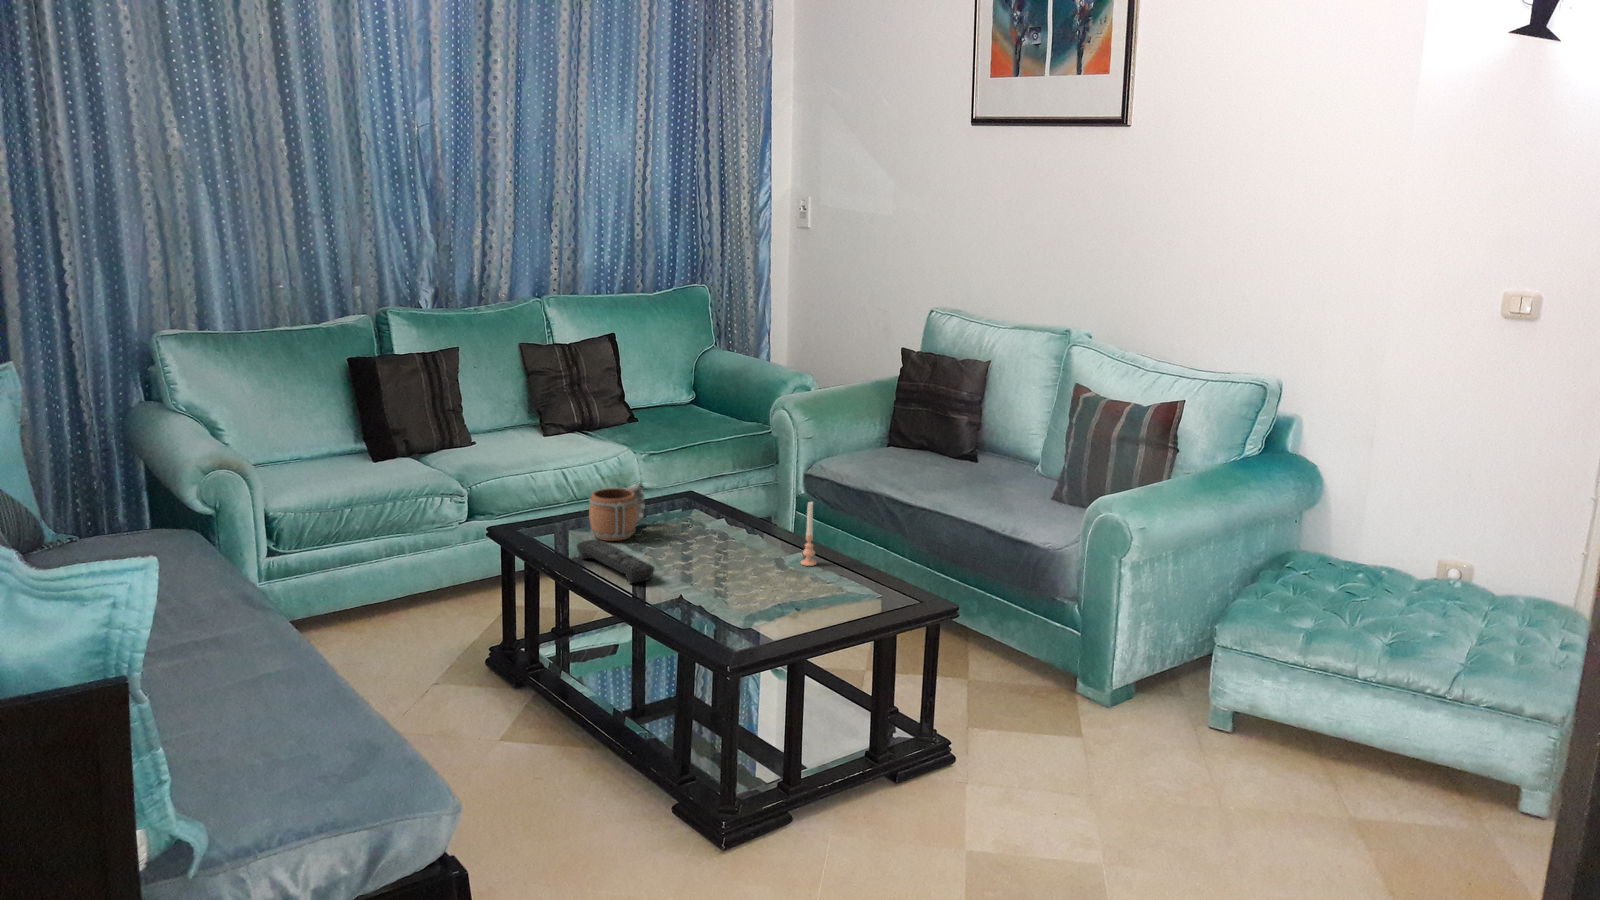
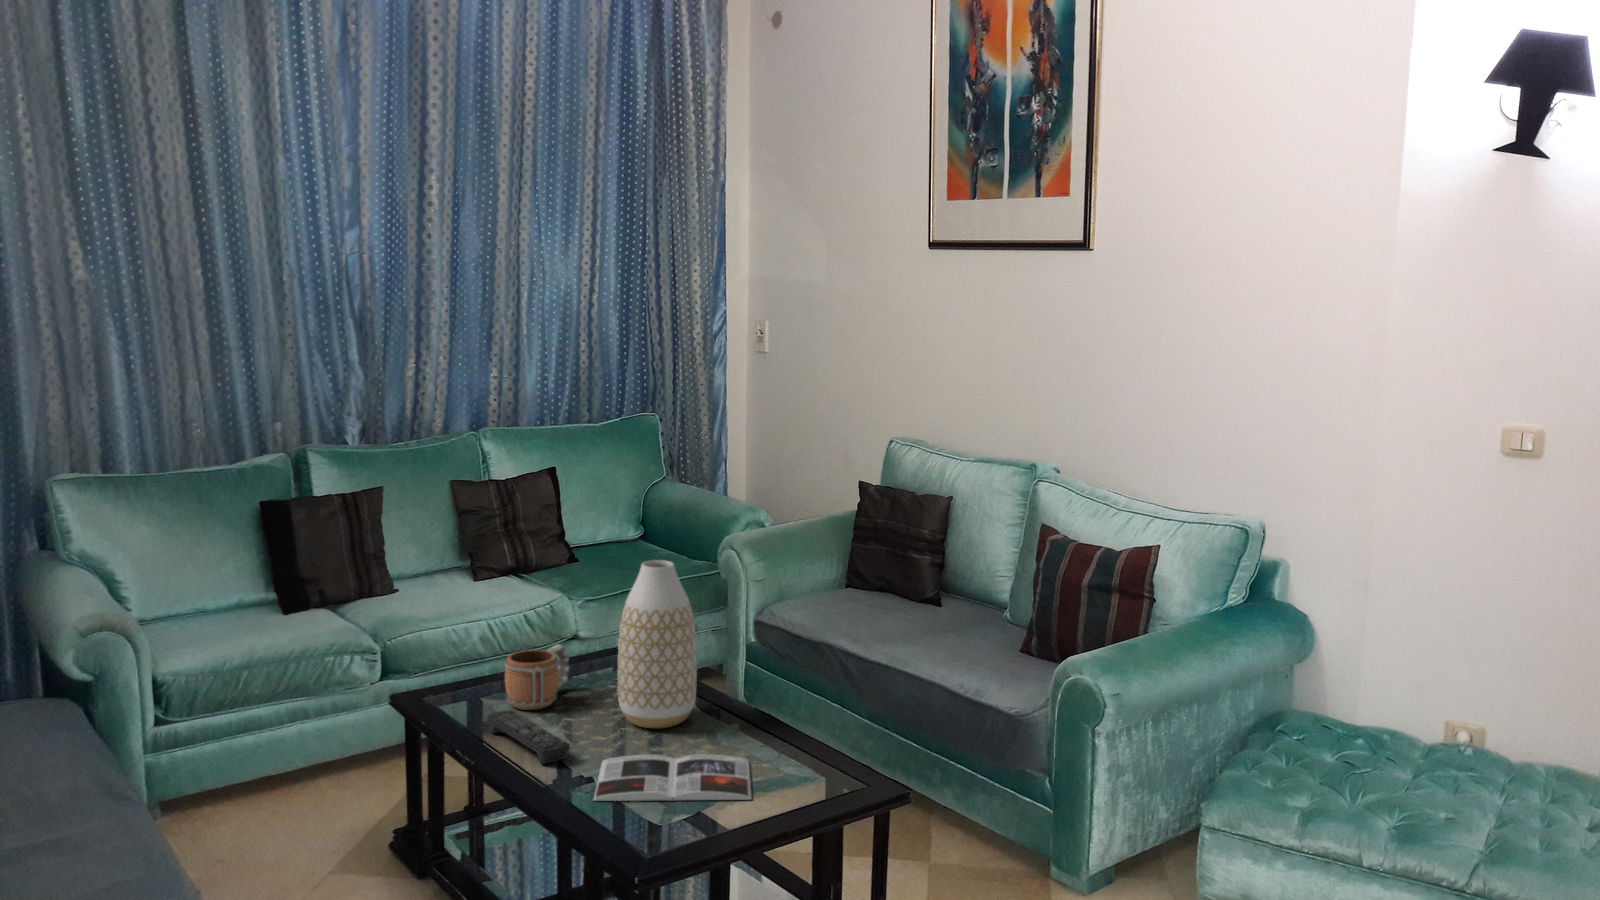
vase: none [693,406,764,557] -> present [618,560,697,729]
candle: present [801,502,816,566] -> none [737,667,755,739]
magazine: none [680,576,819,613] -> present [594,754,752,801]

